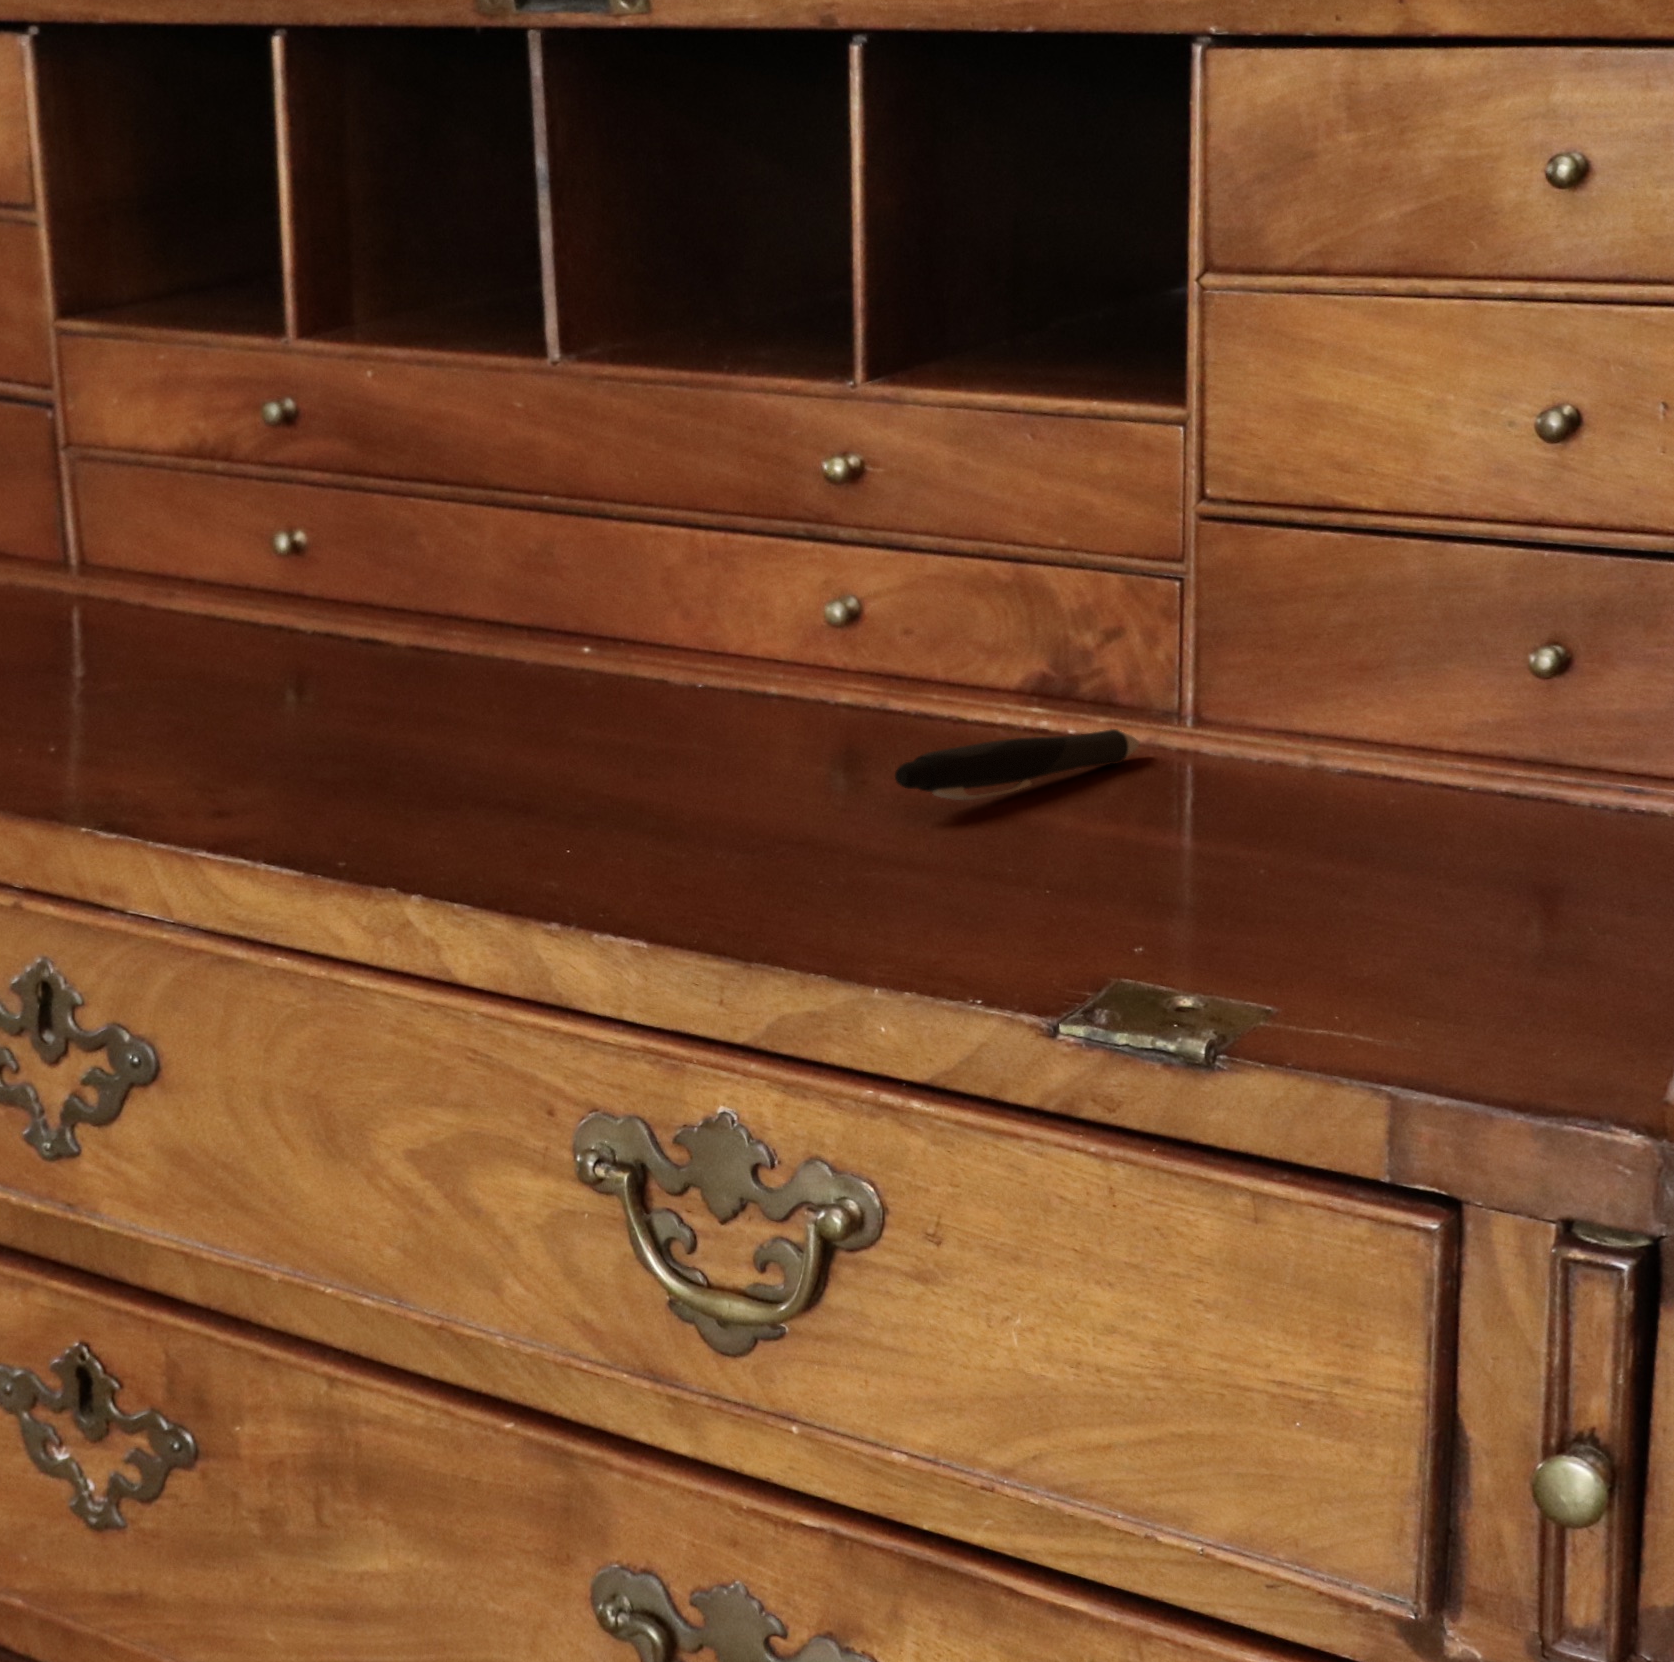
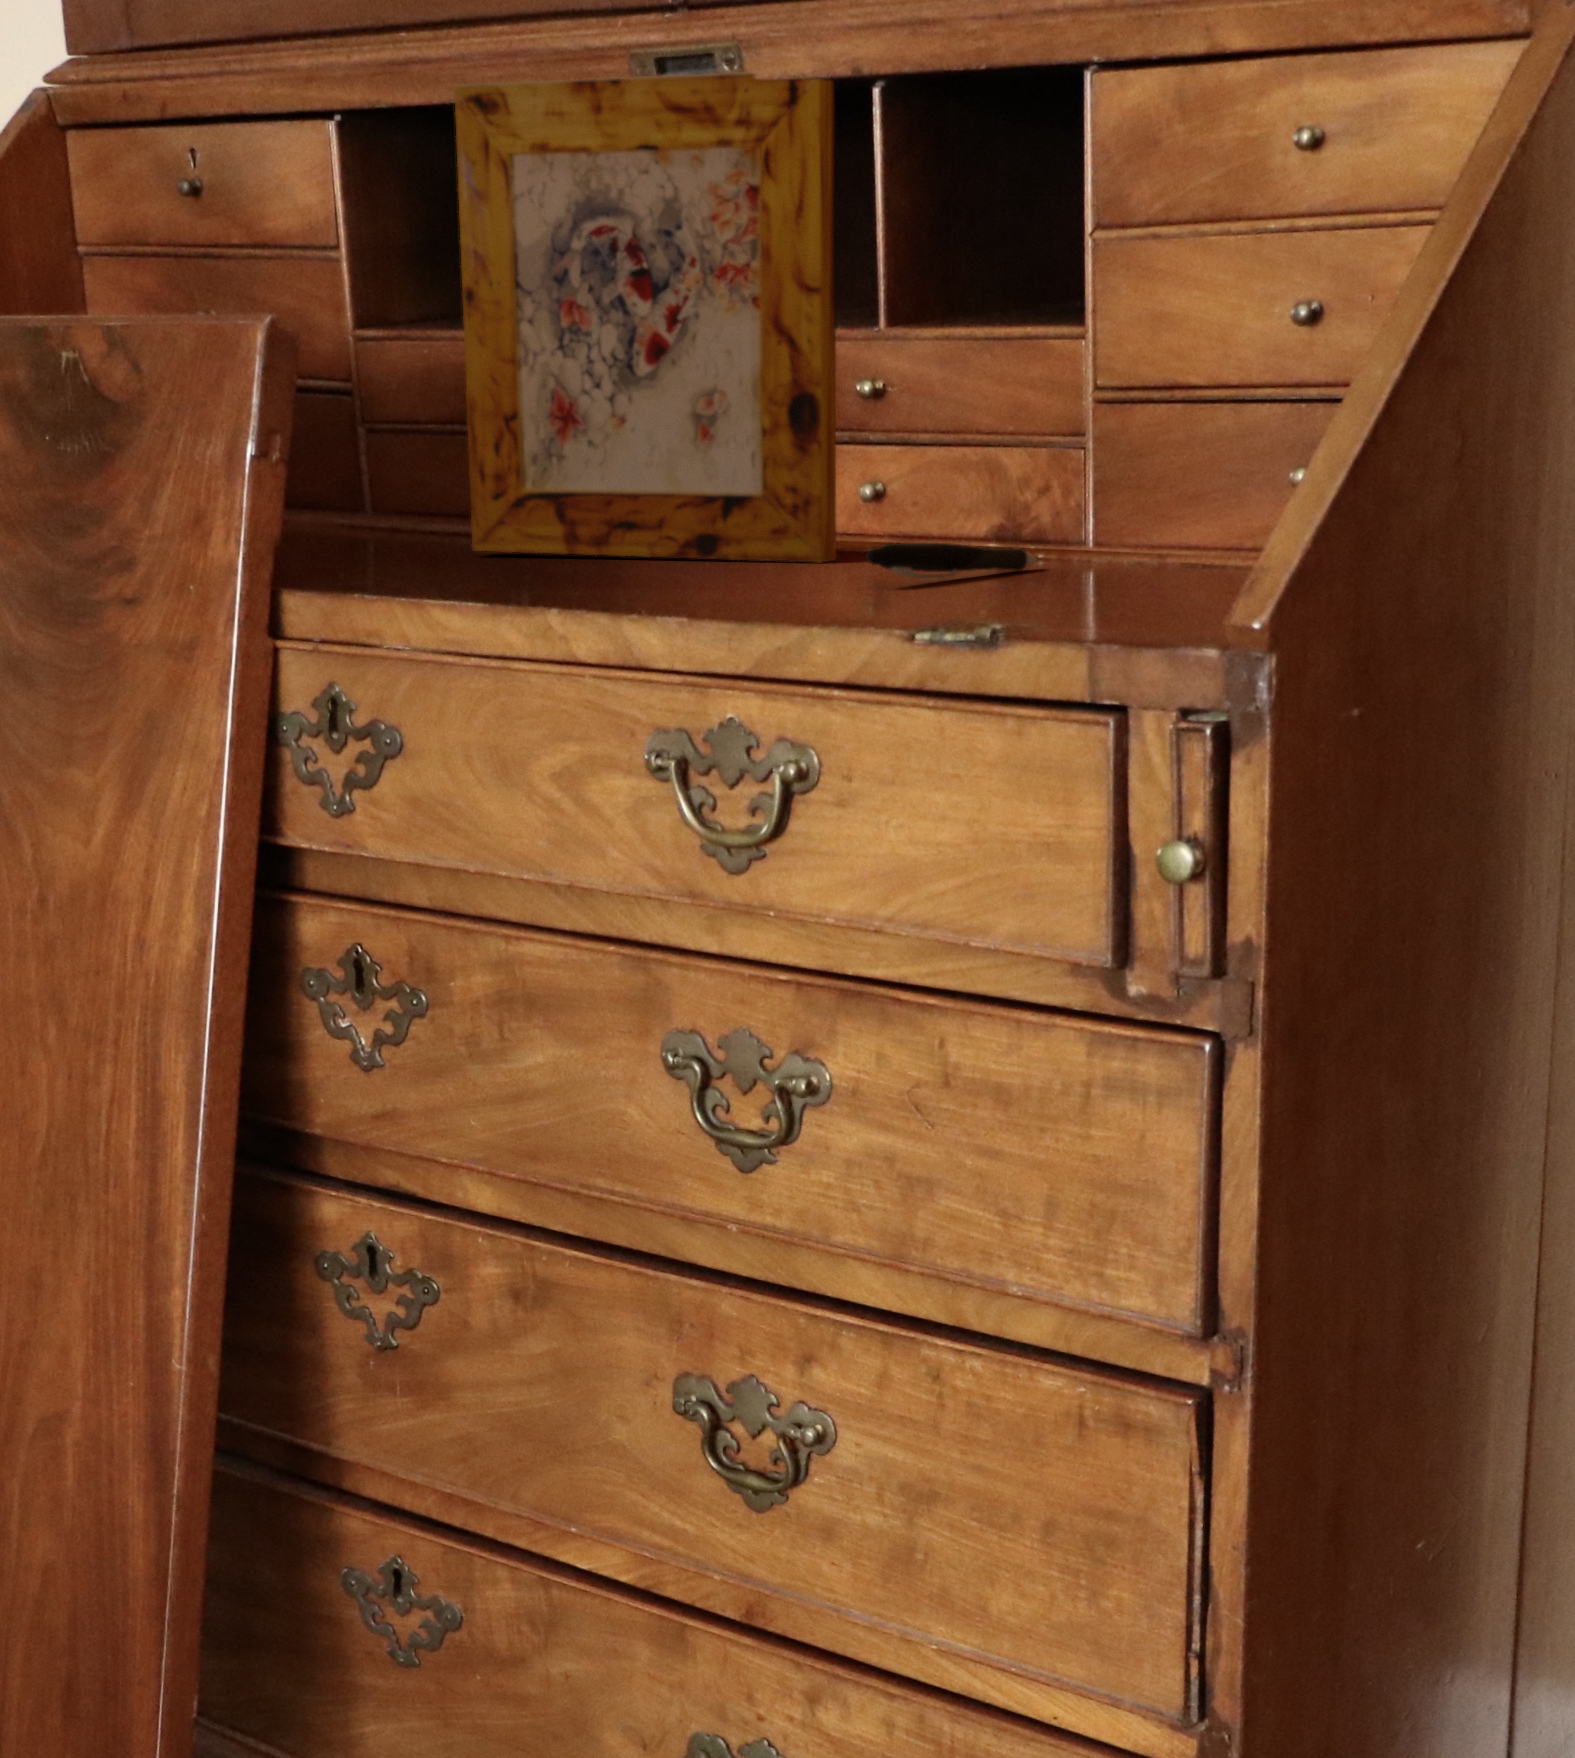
picture frame: none [217,2,808,726] -> present [454,72,836,562]

